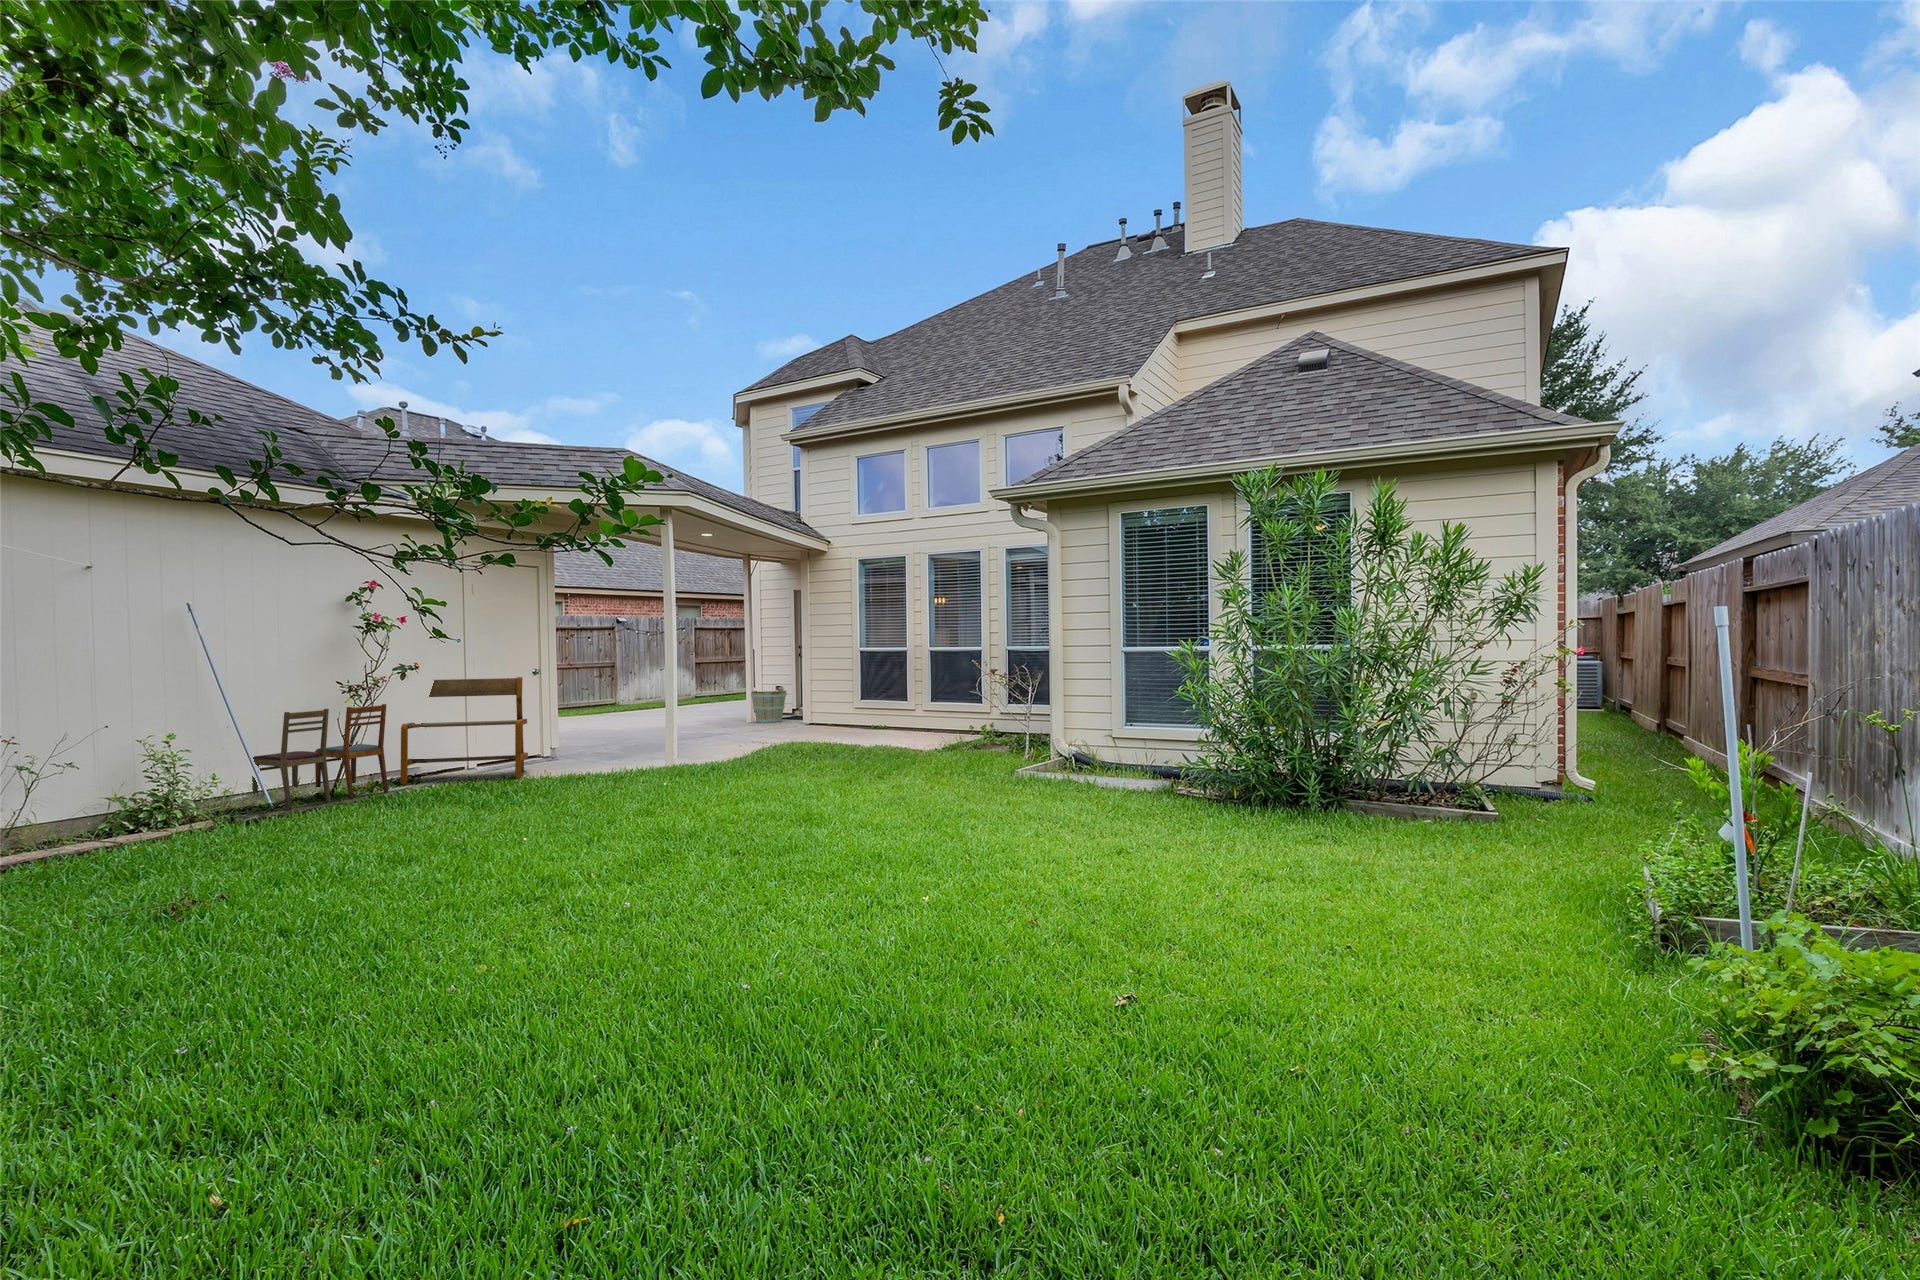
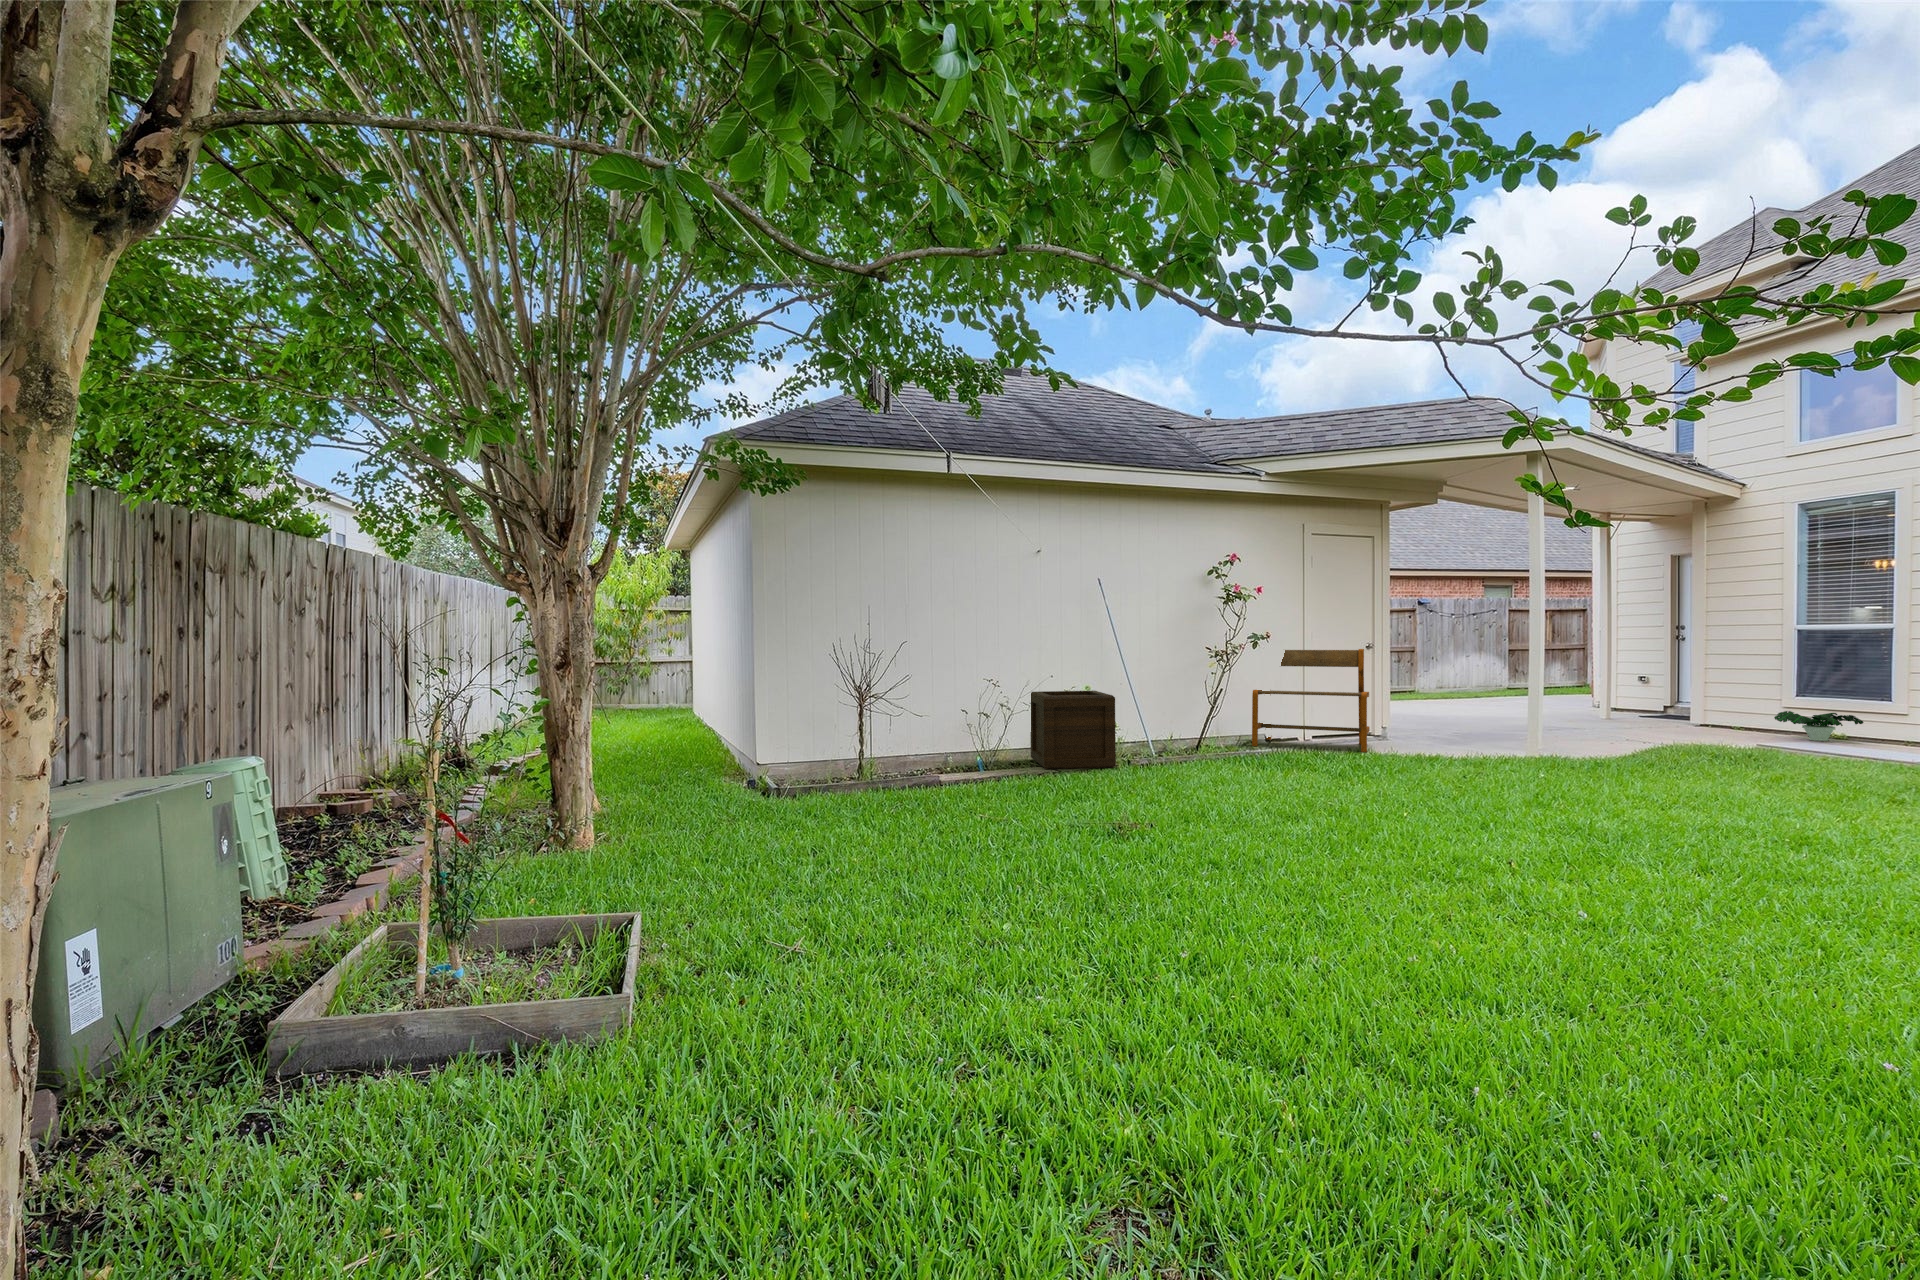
wooden bucket: present [751,690,787,723] -> none [1608,678,1662,717]
chair: present [252,704,388,810] -> none [1140,669,1245,759]
potted plant: none [841,713,887,734] -> present [1774,711,1864,741]
wooden crate: none [76,739,209,844] -> present [1030,691,1116,769]

